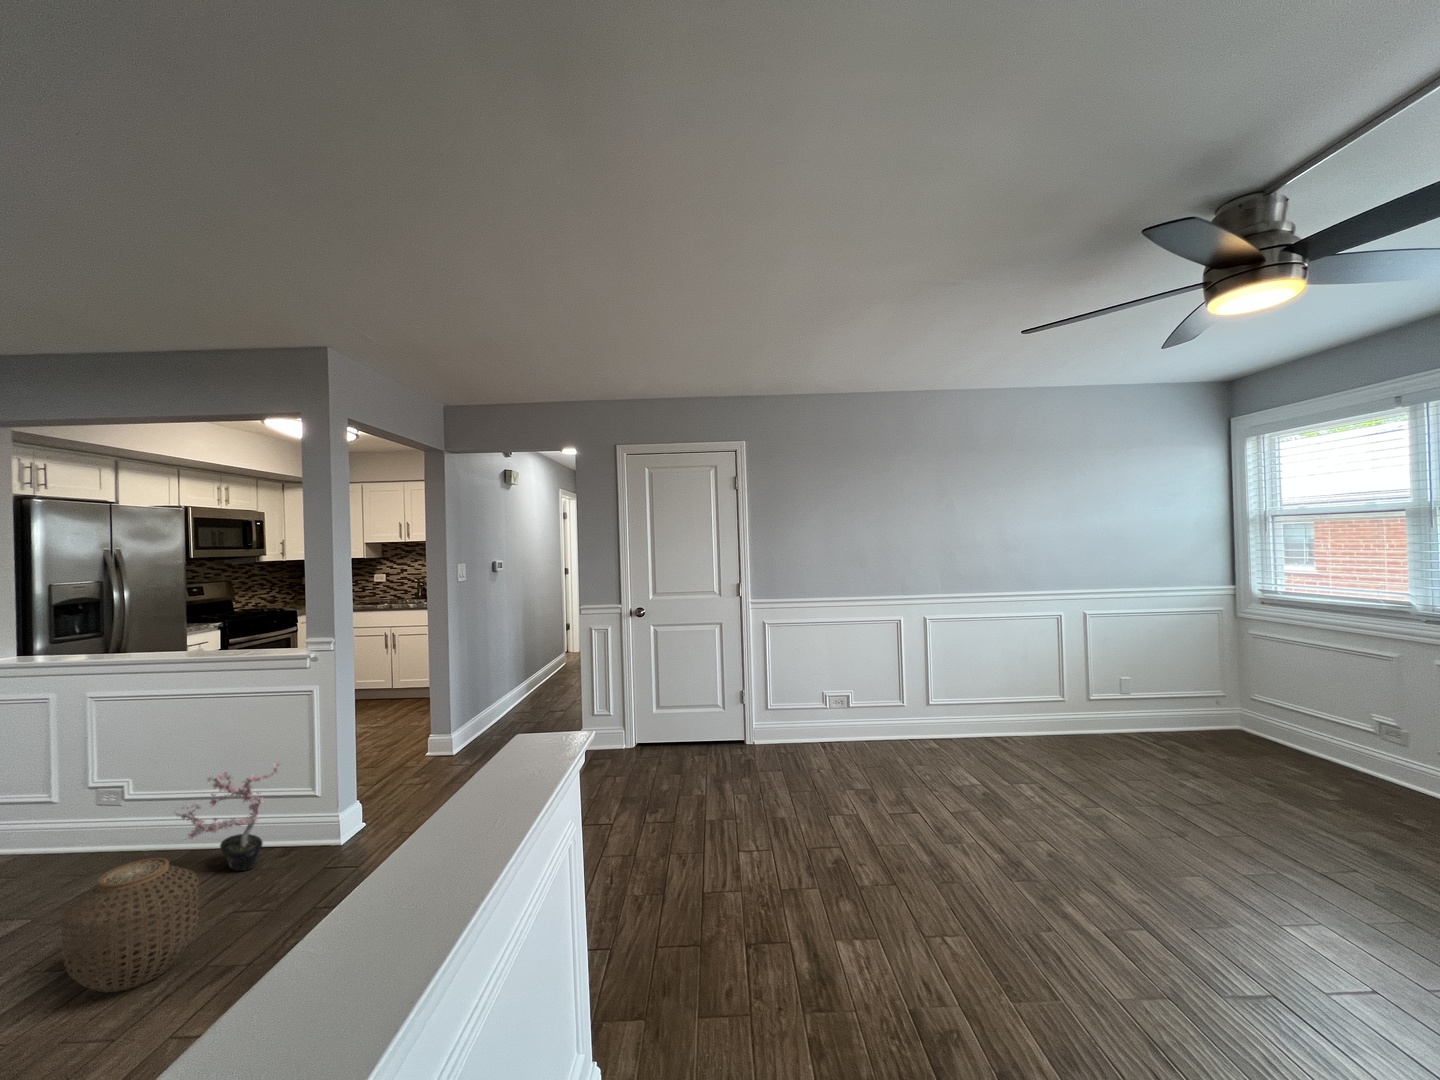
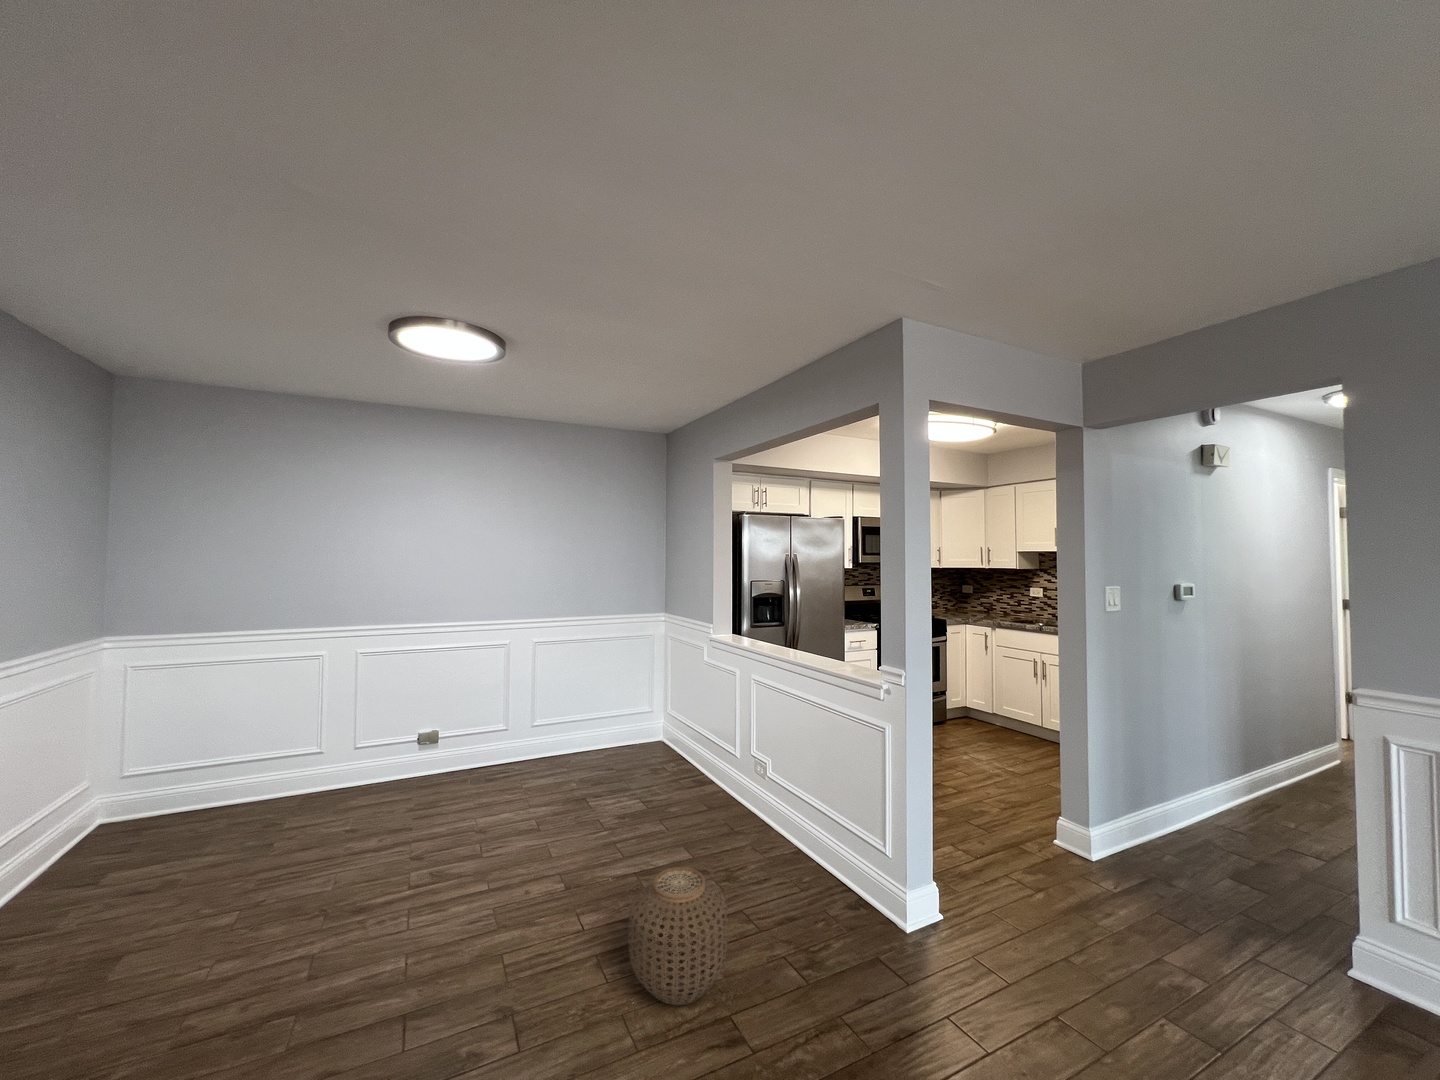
potted plant: present [174,762,280,871] -> none [769,779,853,908]

